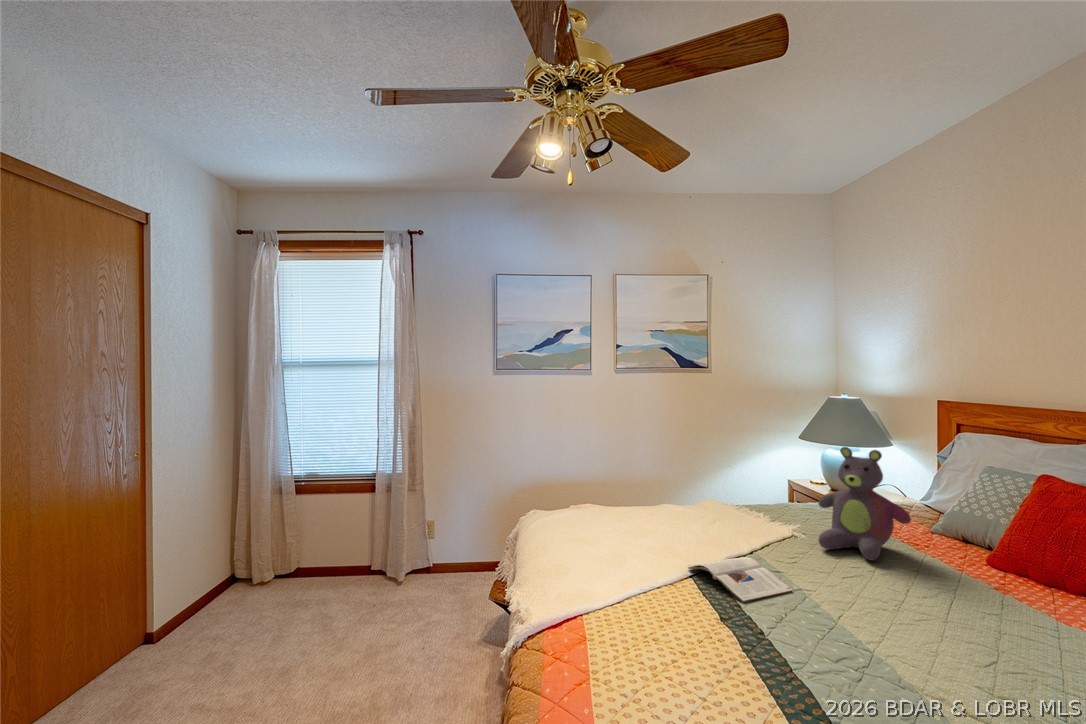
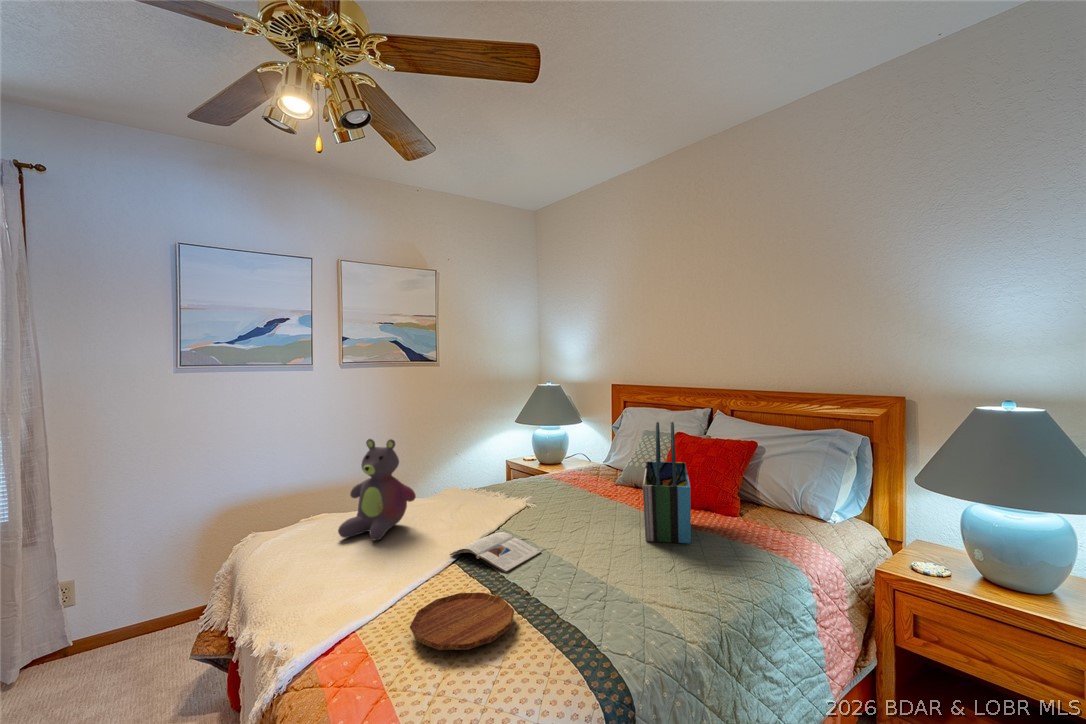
stuffed bear: present [818,447,911,560] -> present [338,439,416,540]
tote bag: none [942,457,1039,638] -> present [643,422,691,544]
tray: none [625,608,735,669] -> present [410,593,514,650]

